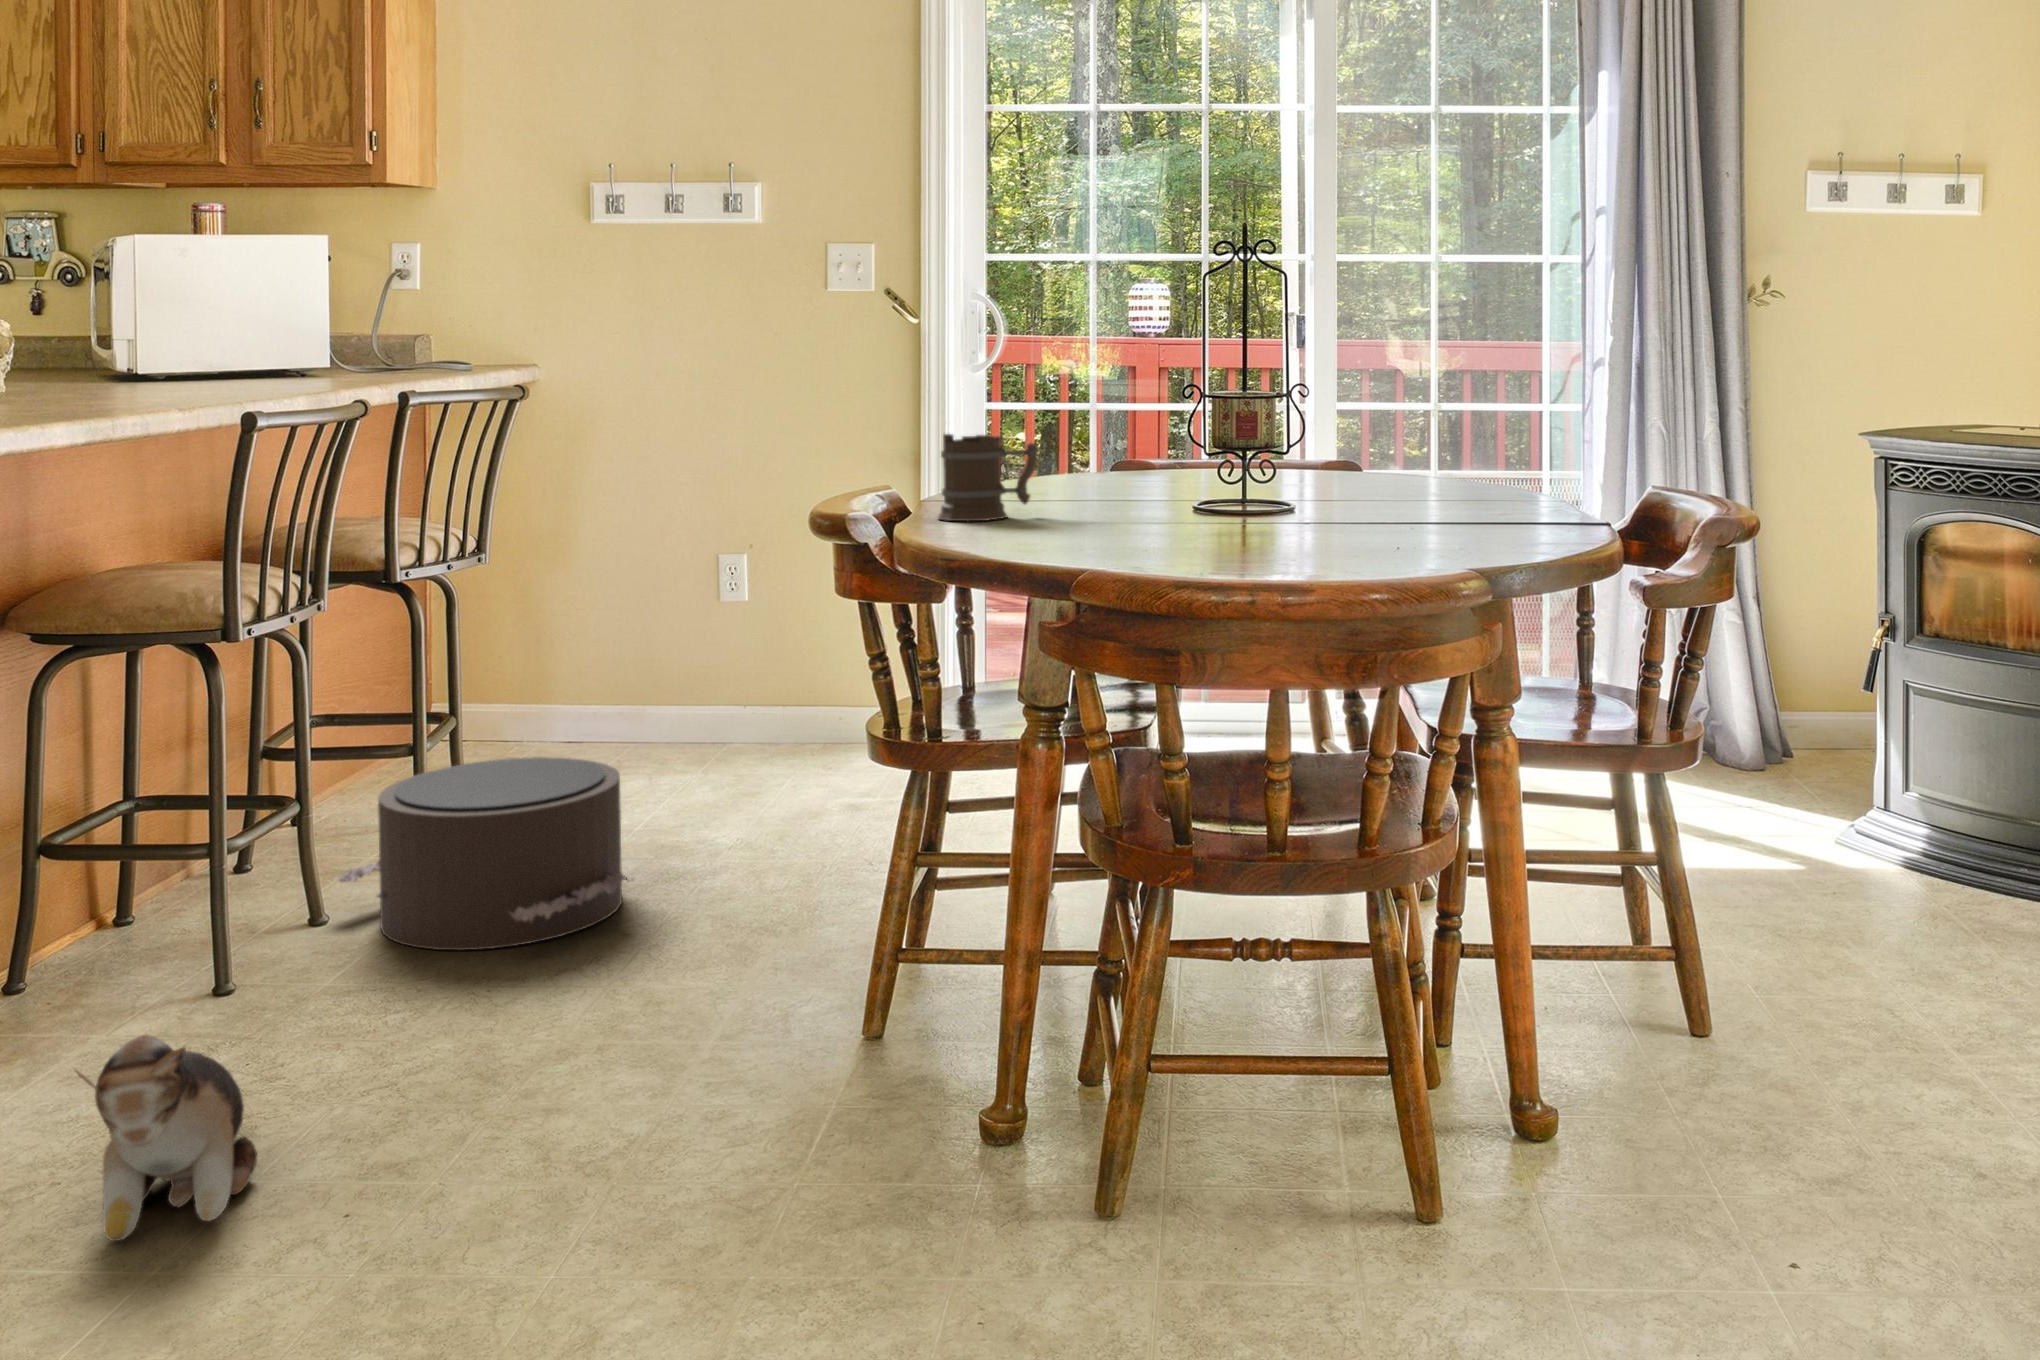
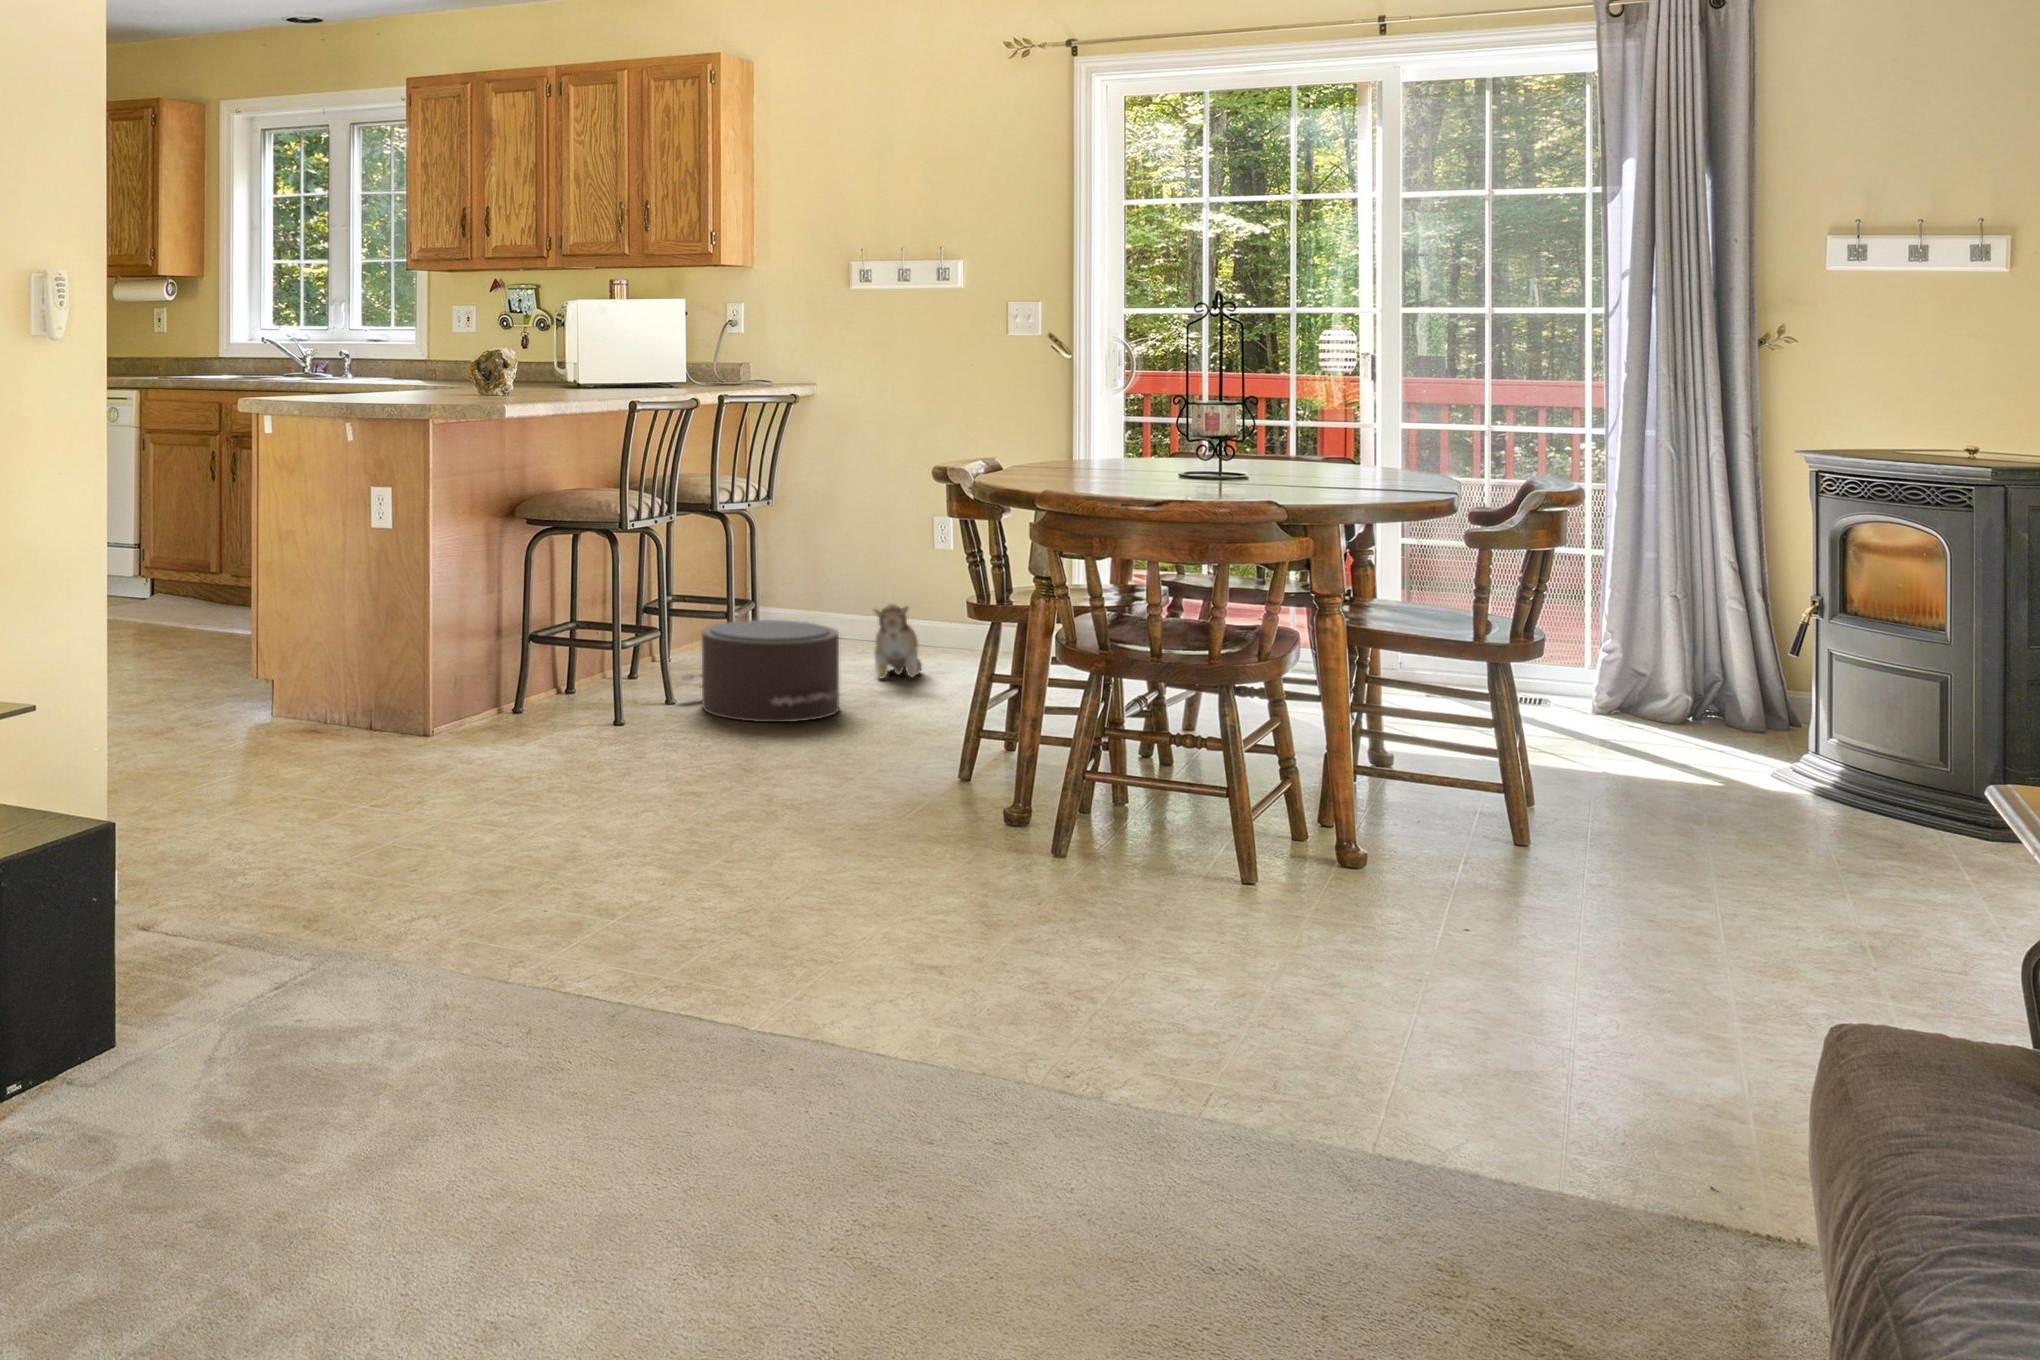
mug: present [938,434,1039,521] -> none [1010,424,1075,477]
plush toy: present [75,1035,257,1241] -> present [875,604,922,678]

